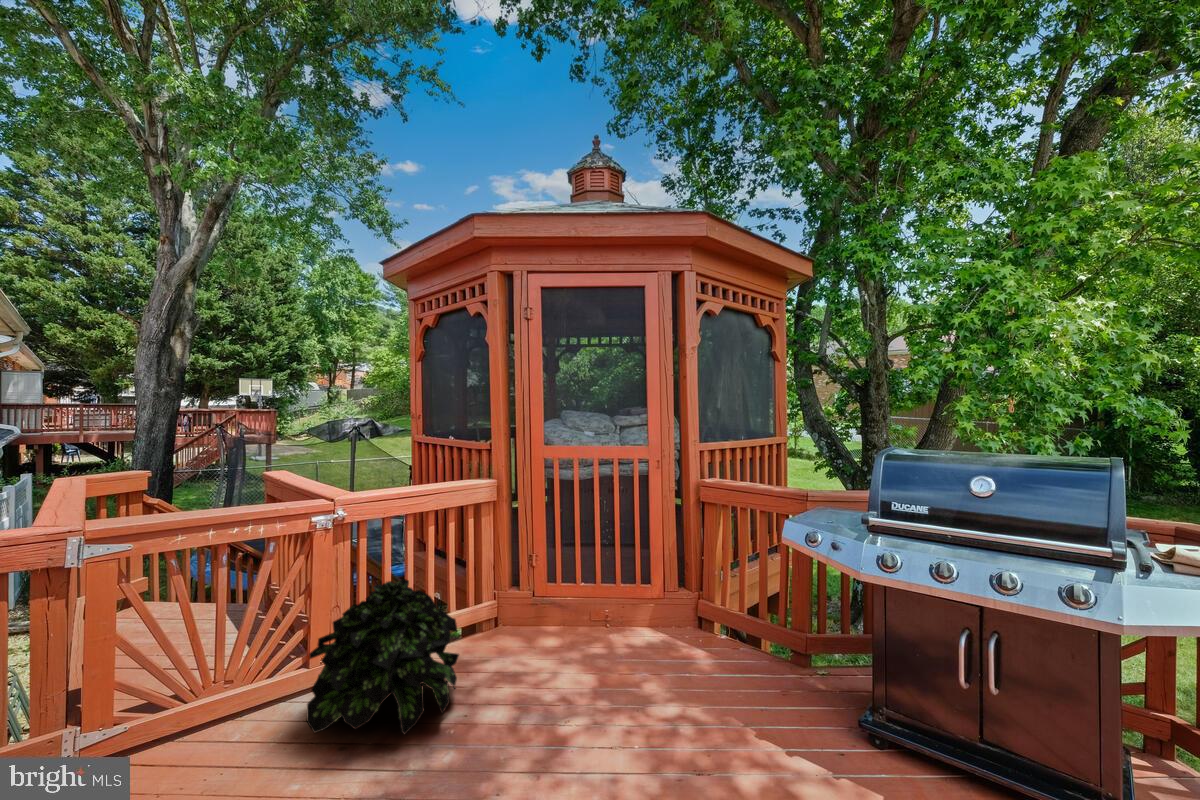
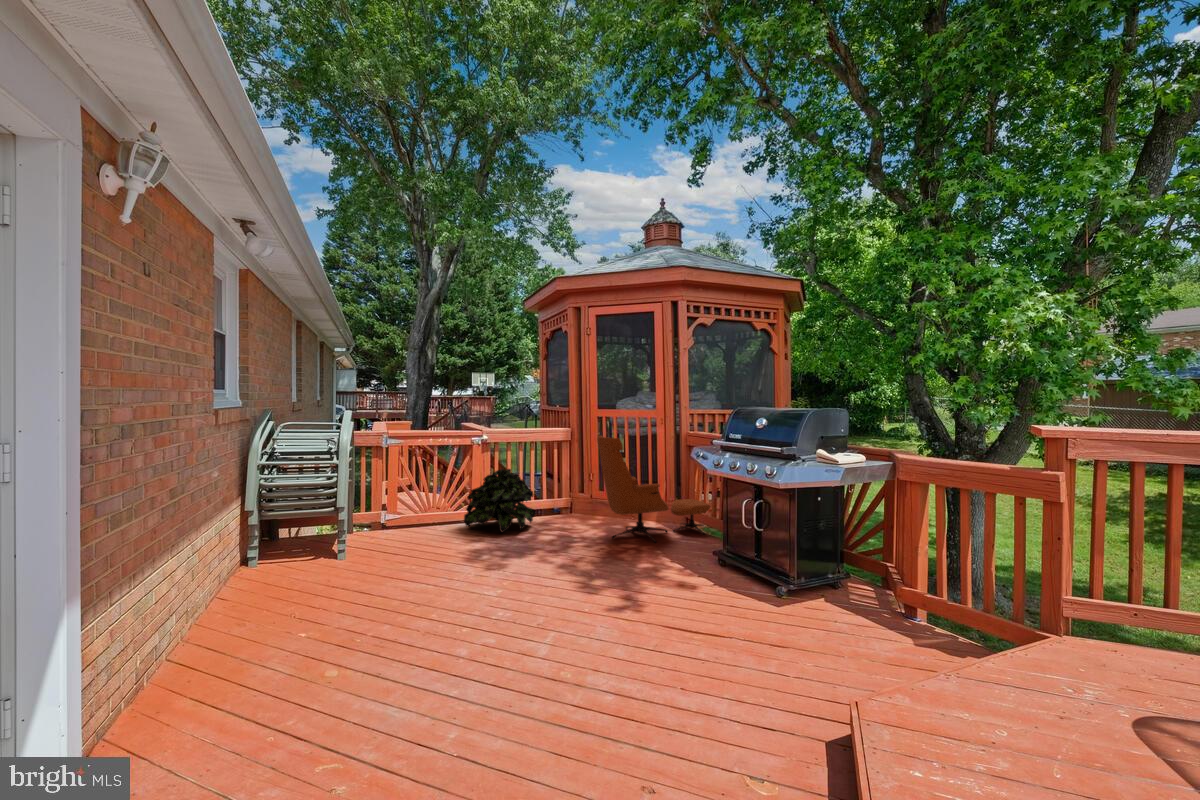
lounge chair: none [599,504,764,704] -> present [597,435,711,543]

